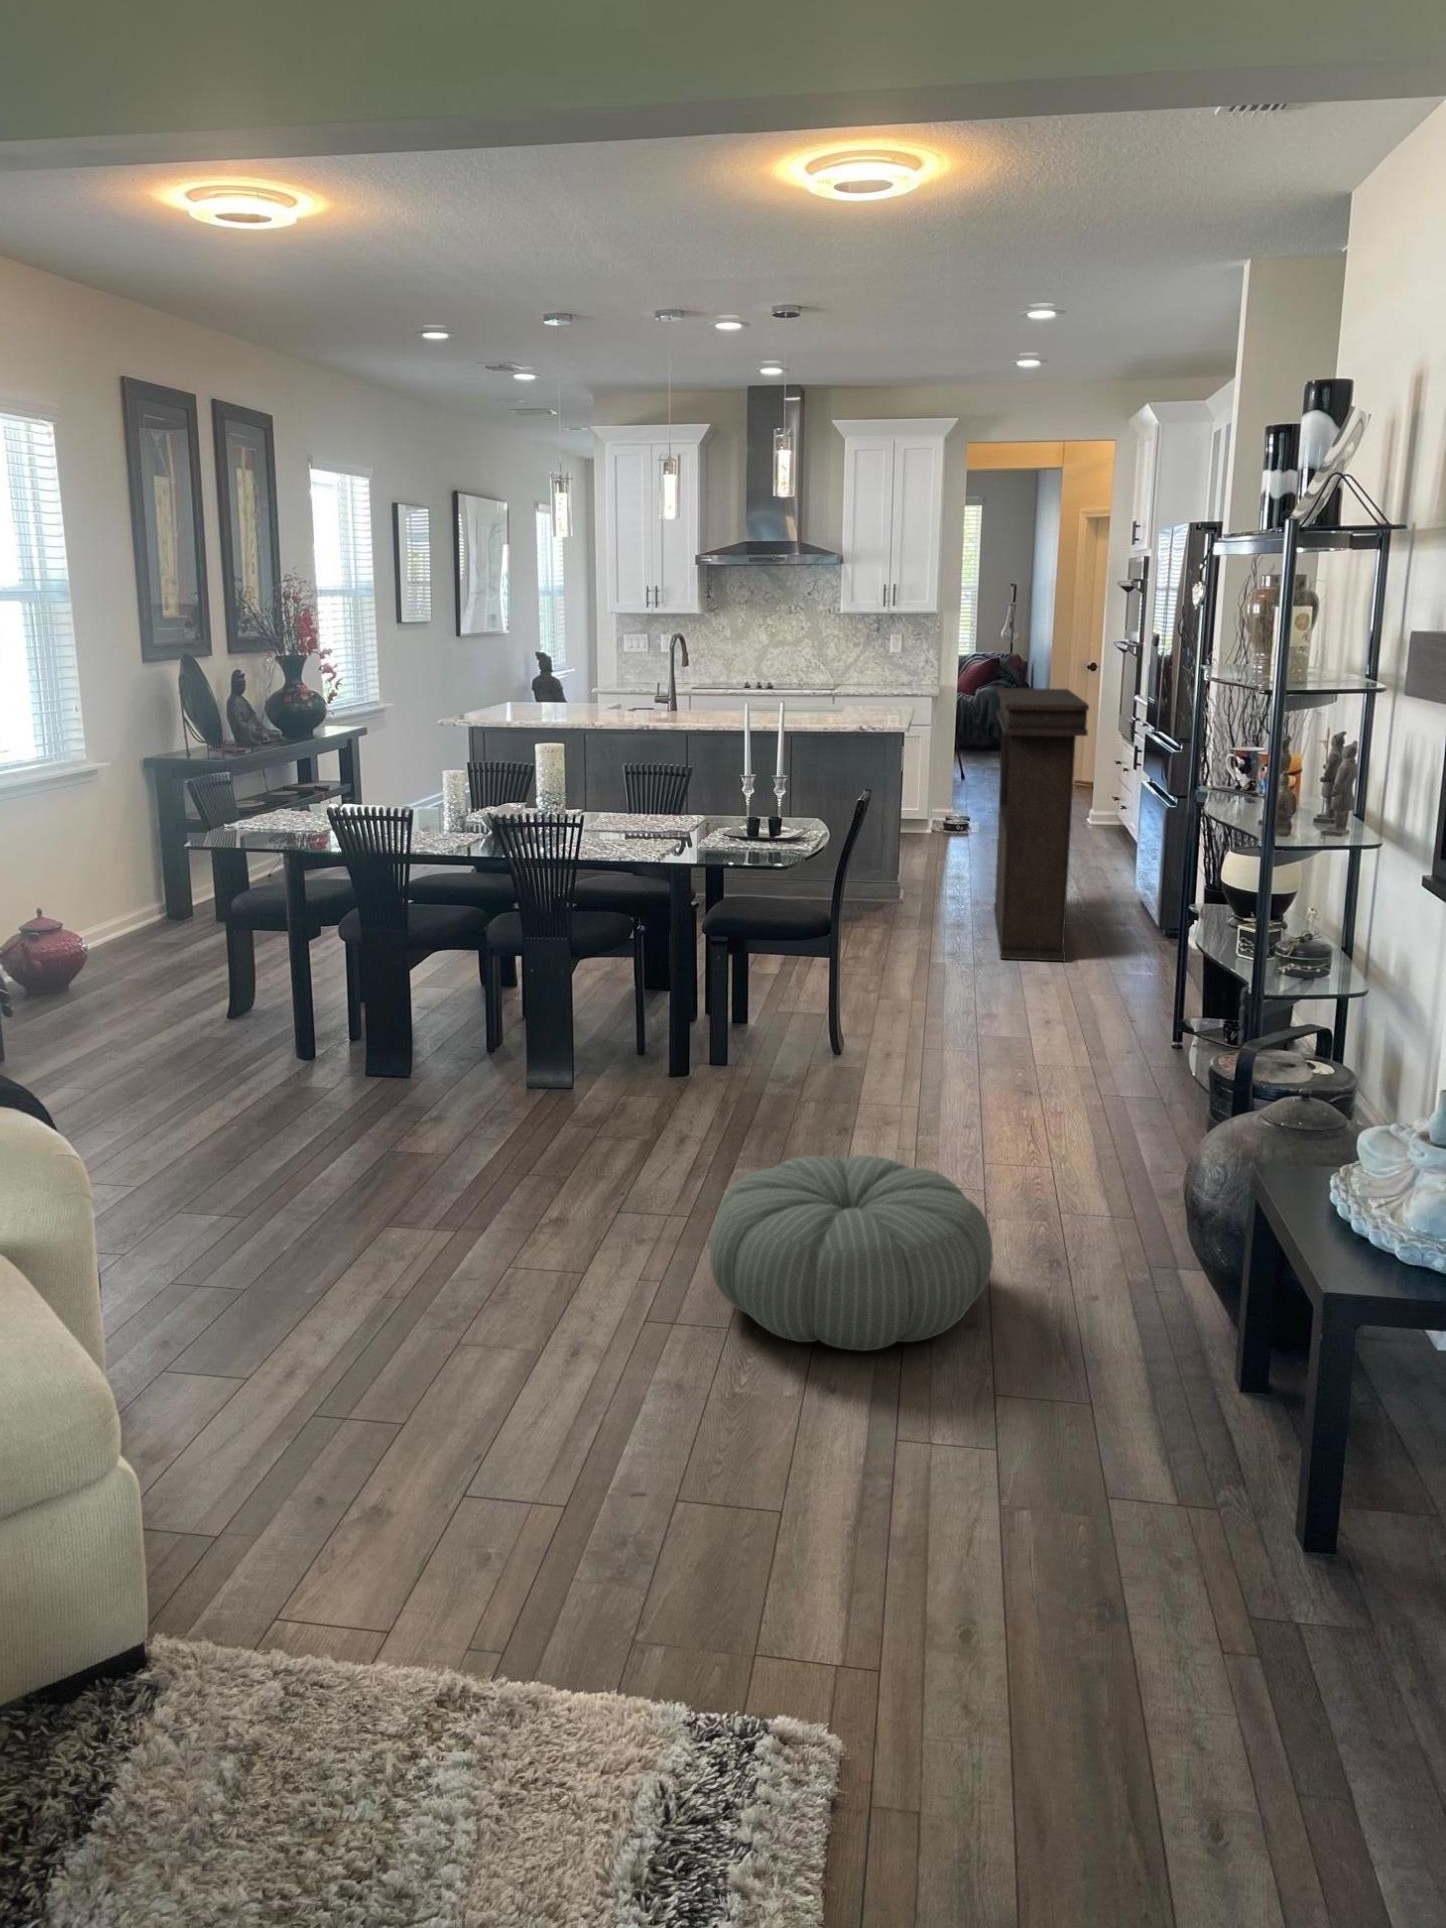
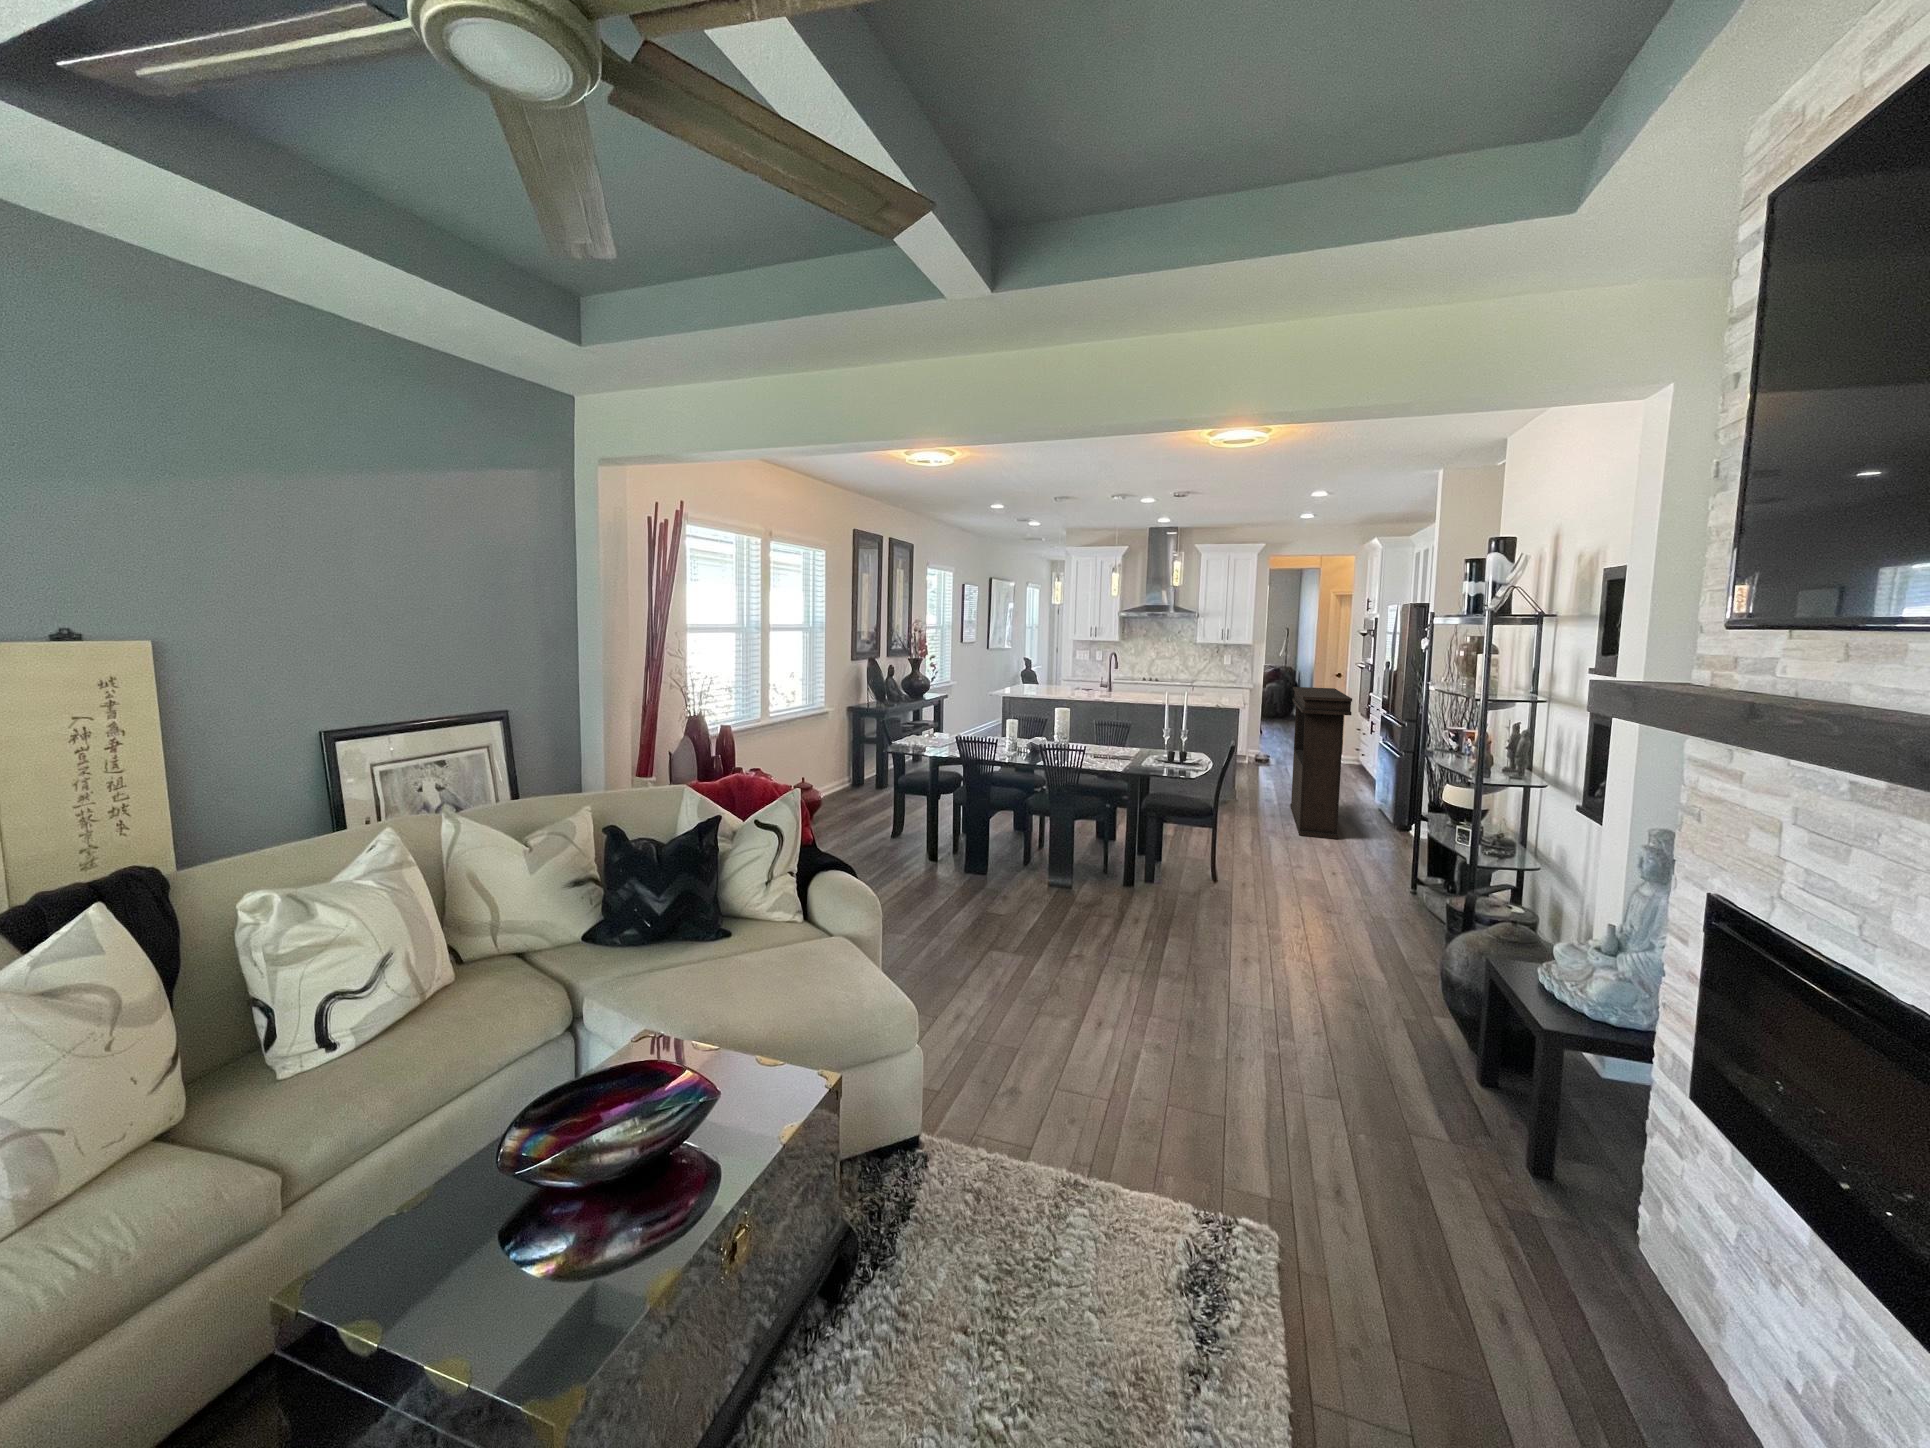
pouf: present [710,1155,993,1351] -> none [1168,932,1326,1040]

